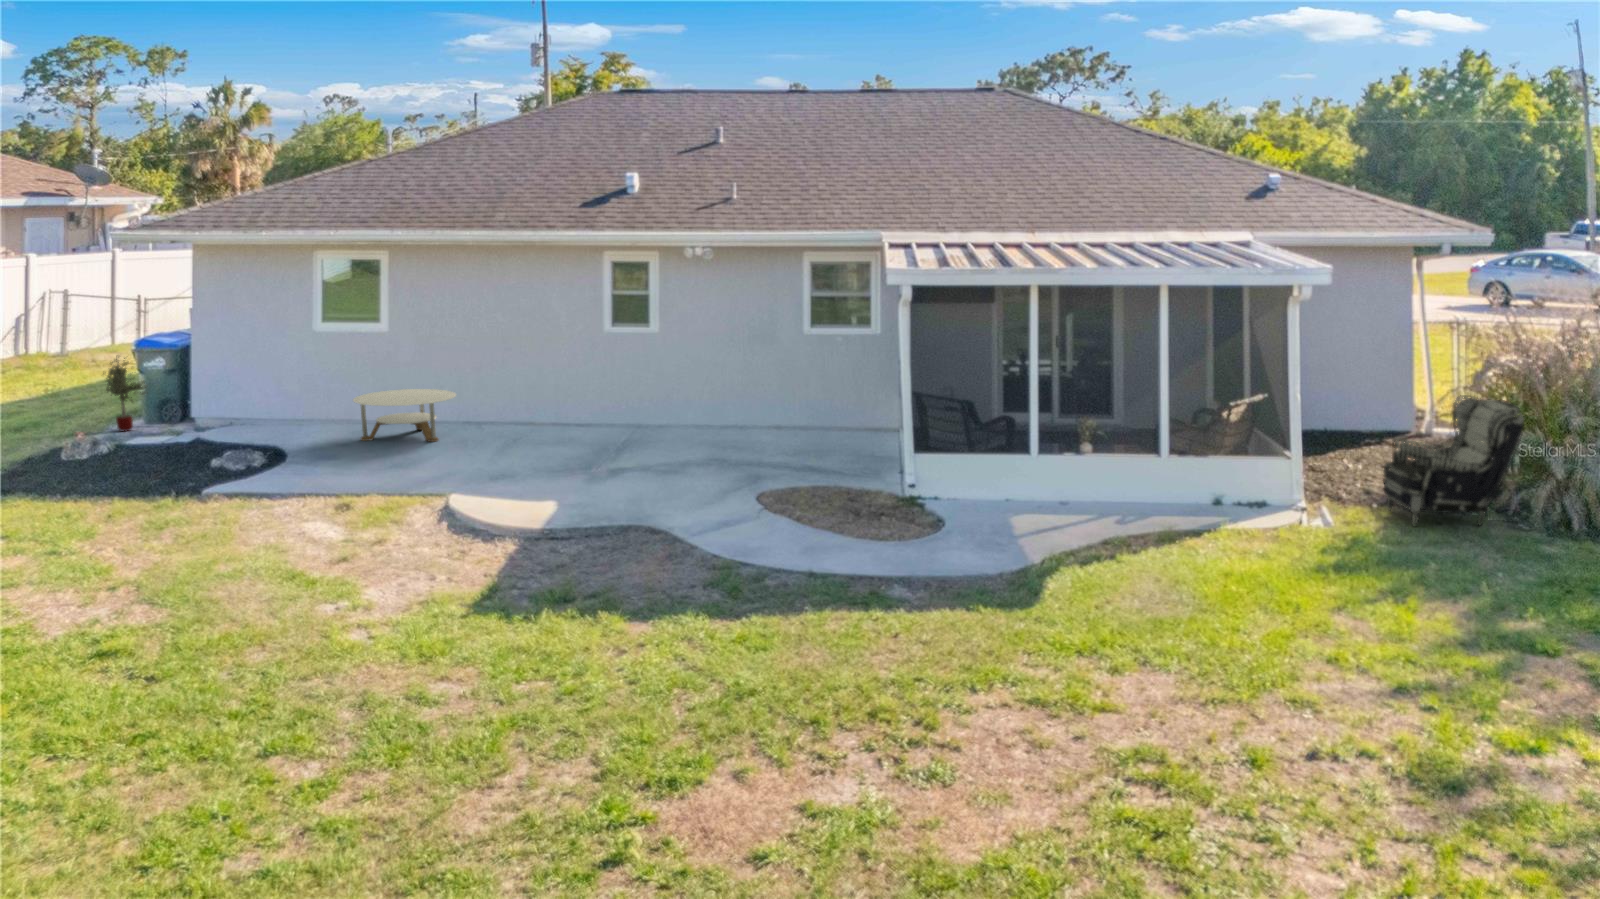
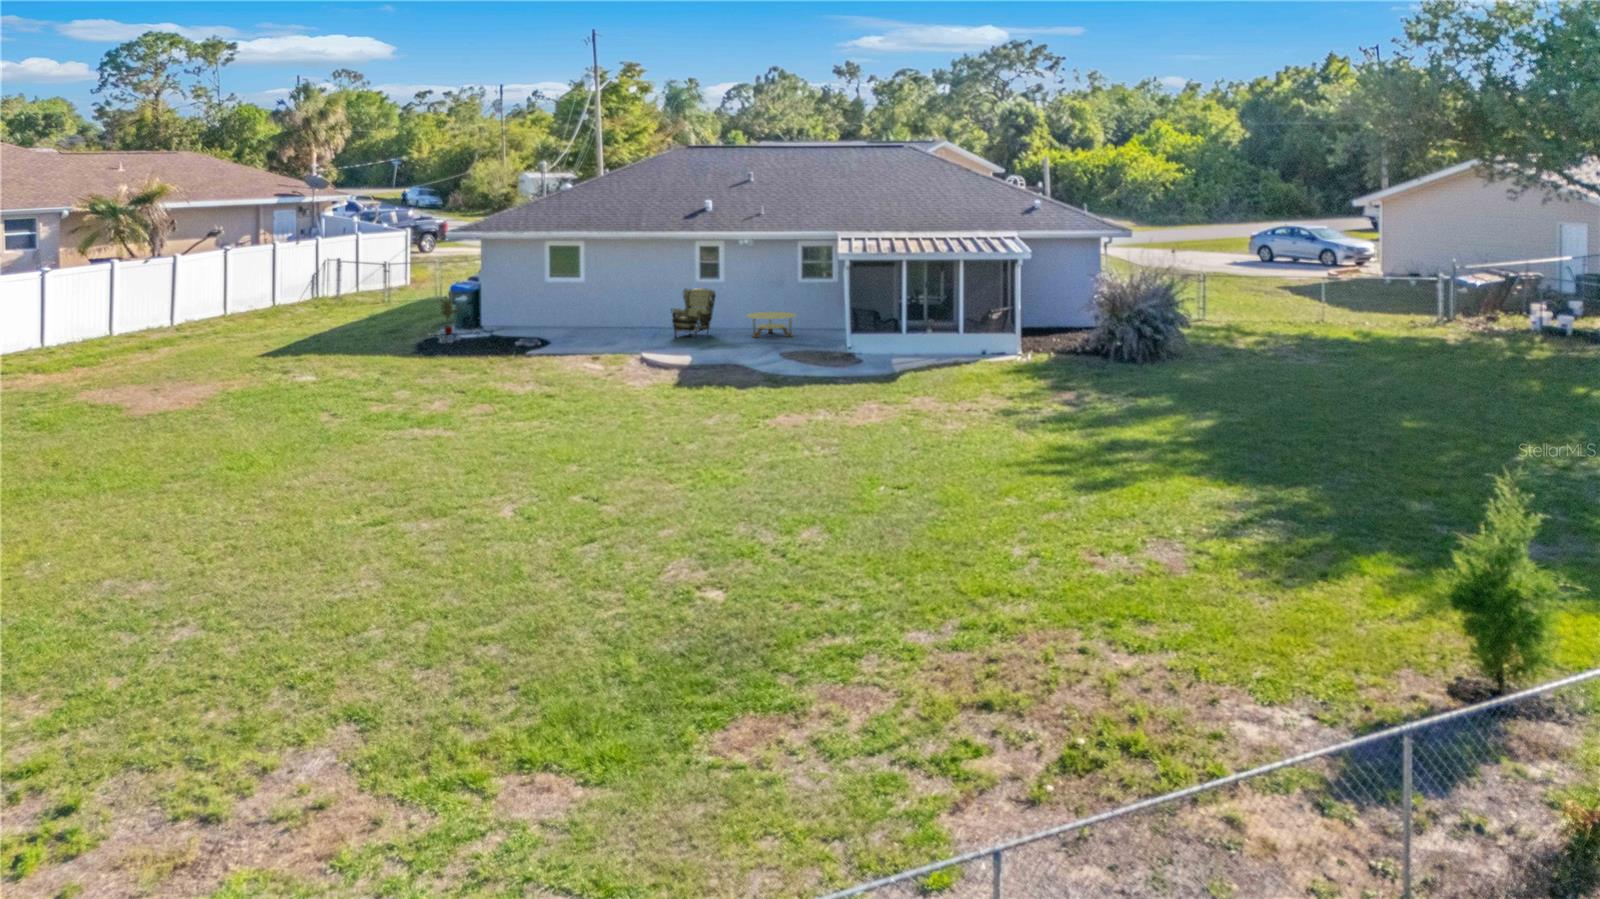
round table: present [353,389,456,442] -> present [747,312,796,338]
armchair: present [1383,395,1524,526] -> present [671,288,716,337]

